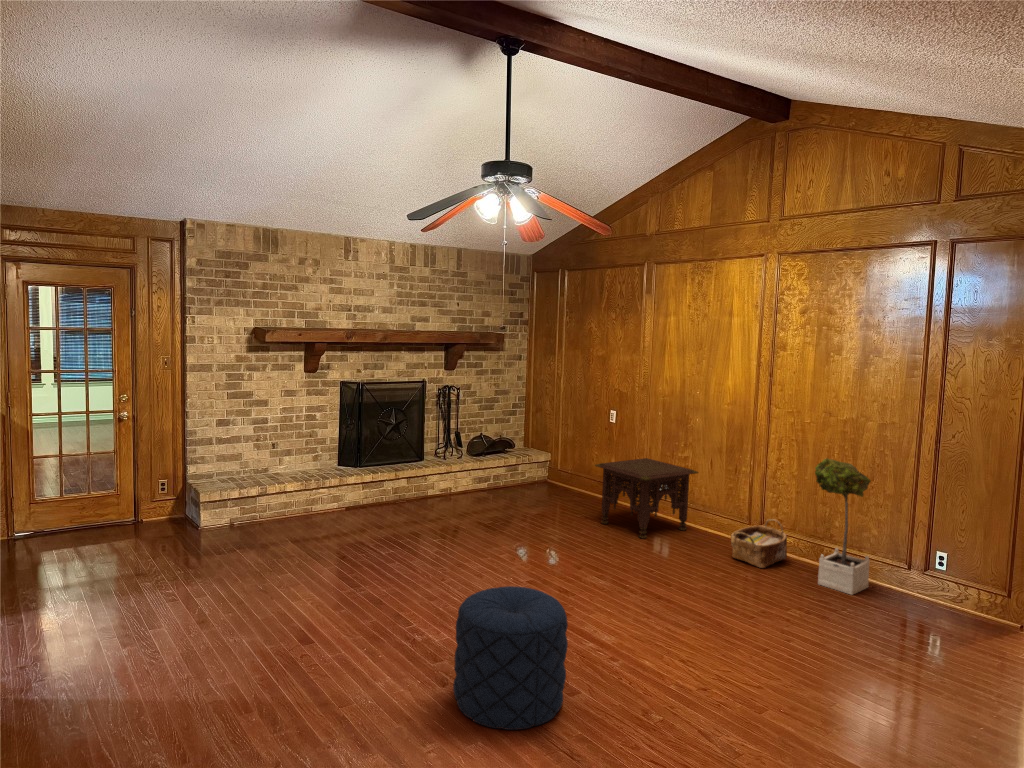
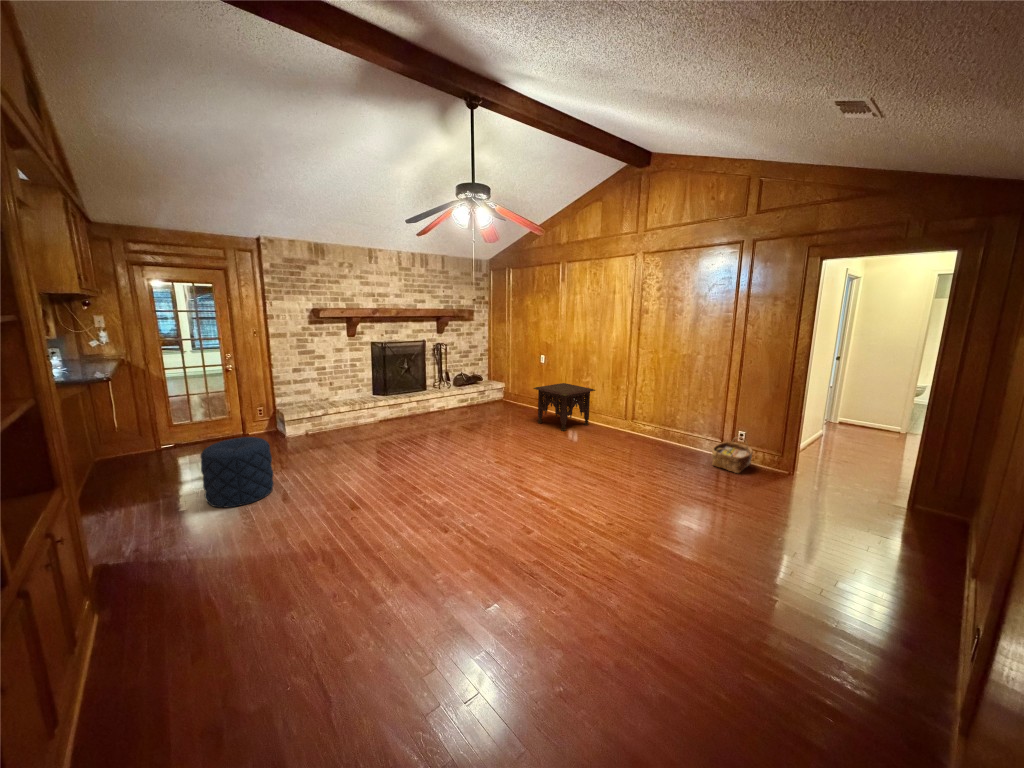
potted tree: present [815,458,871,595] -> none [667,378,701,458]
woven basket: present [731,519,787,568] -> present [712,437,752,473]
pouf: present [453,586,568,730] -> present [201,437,274,508]

